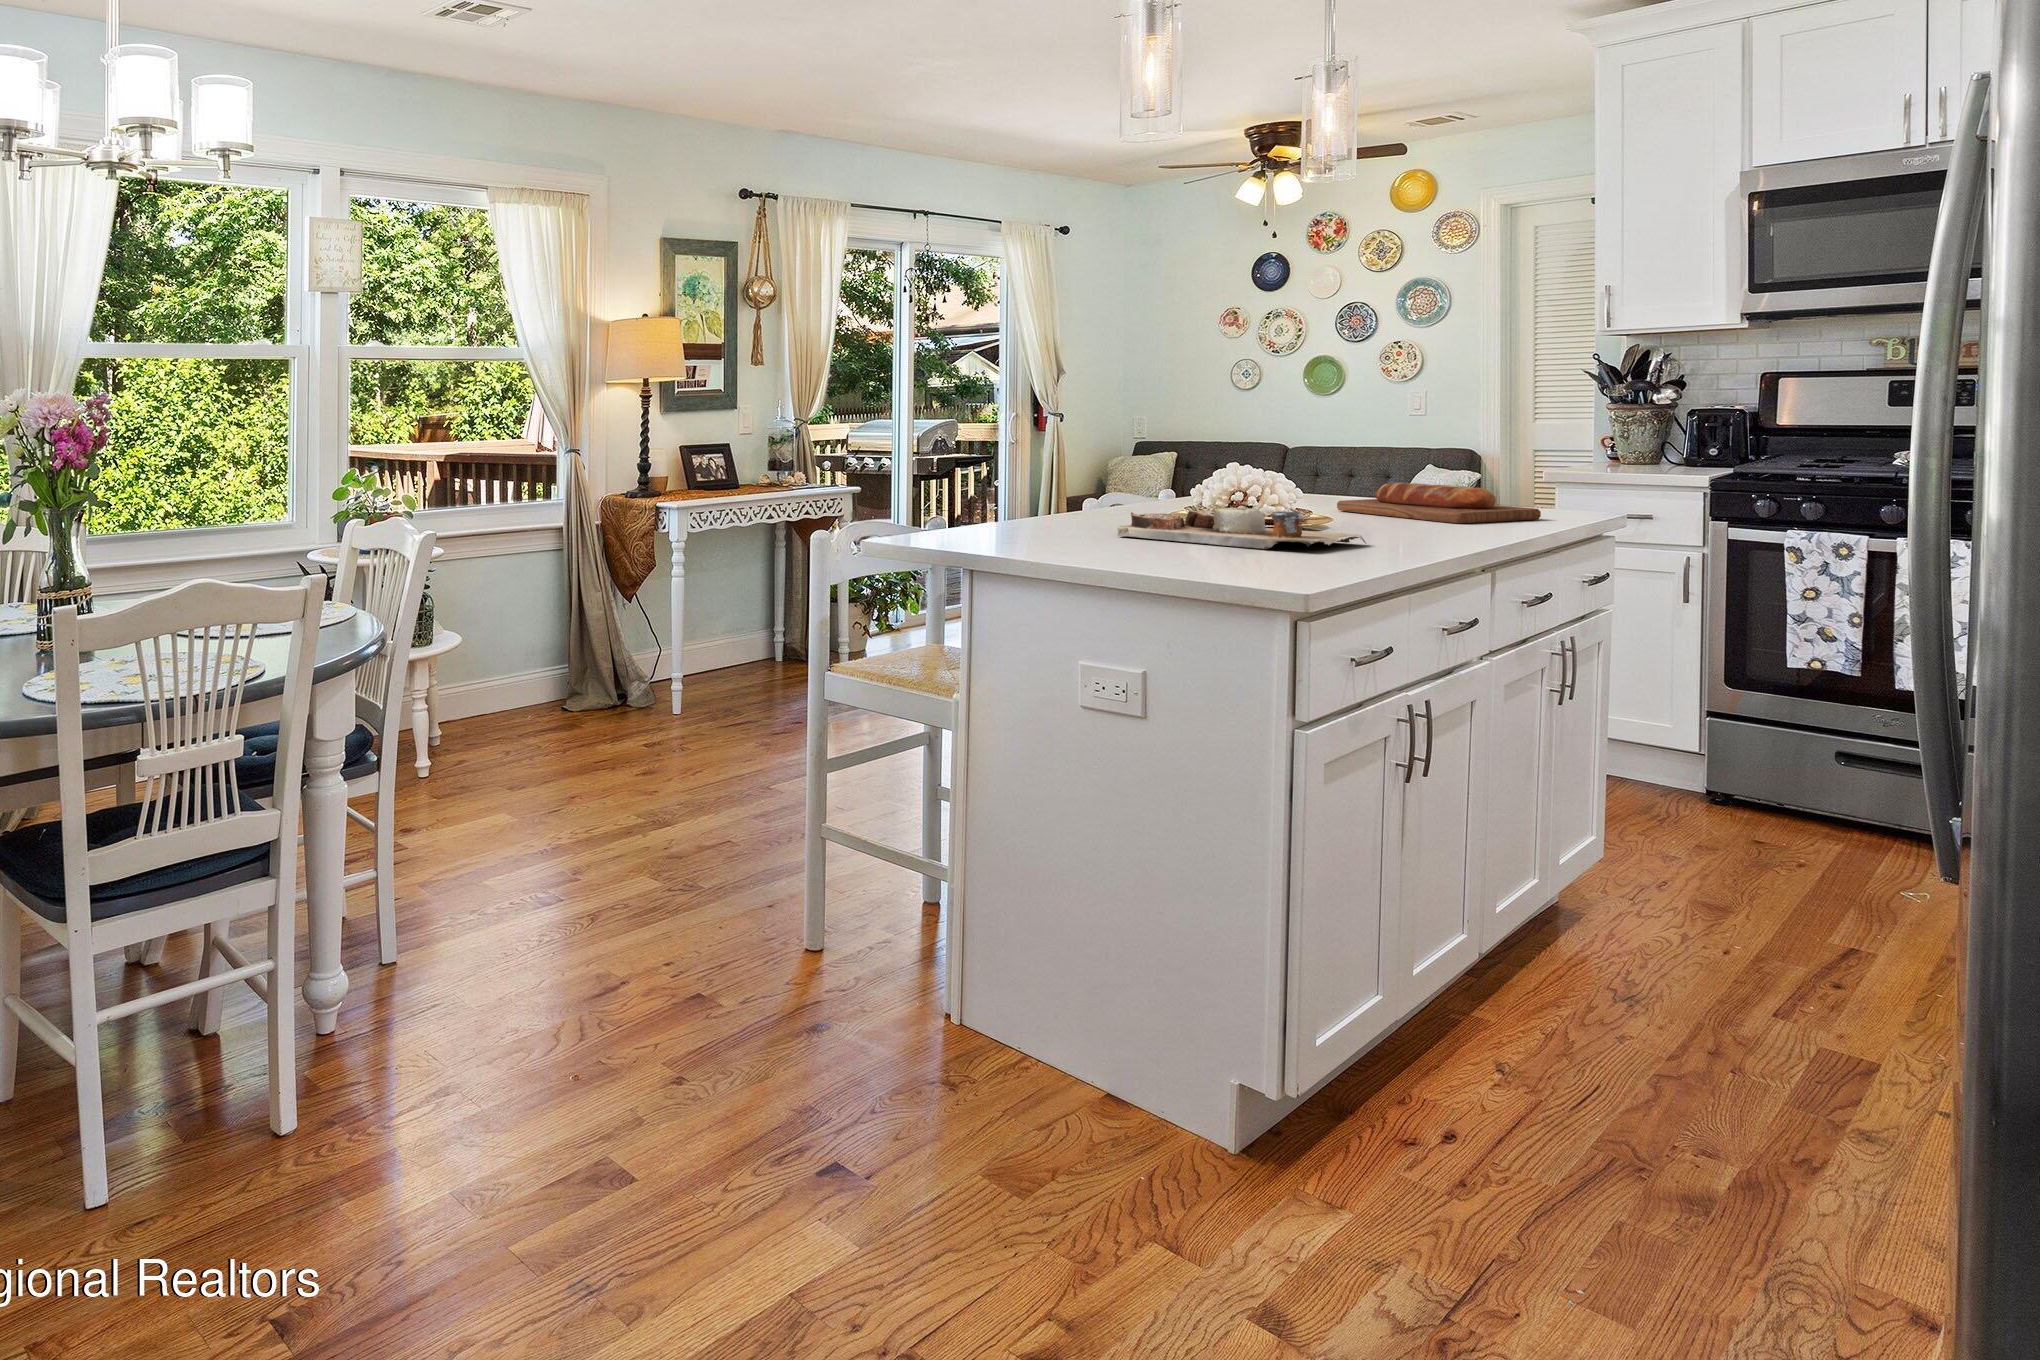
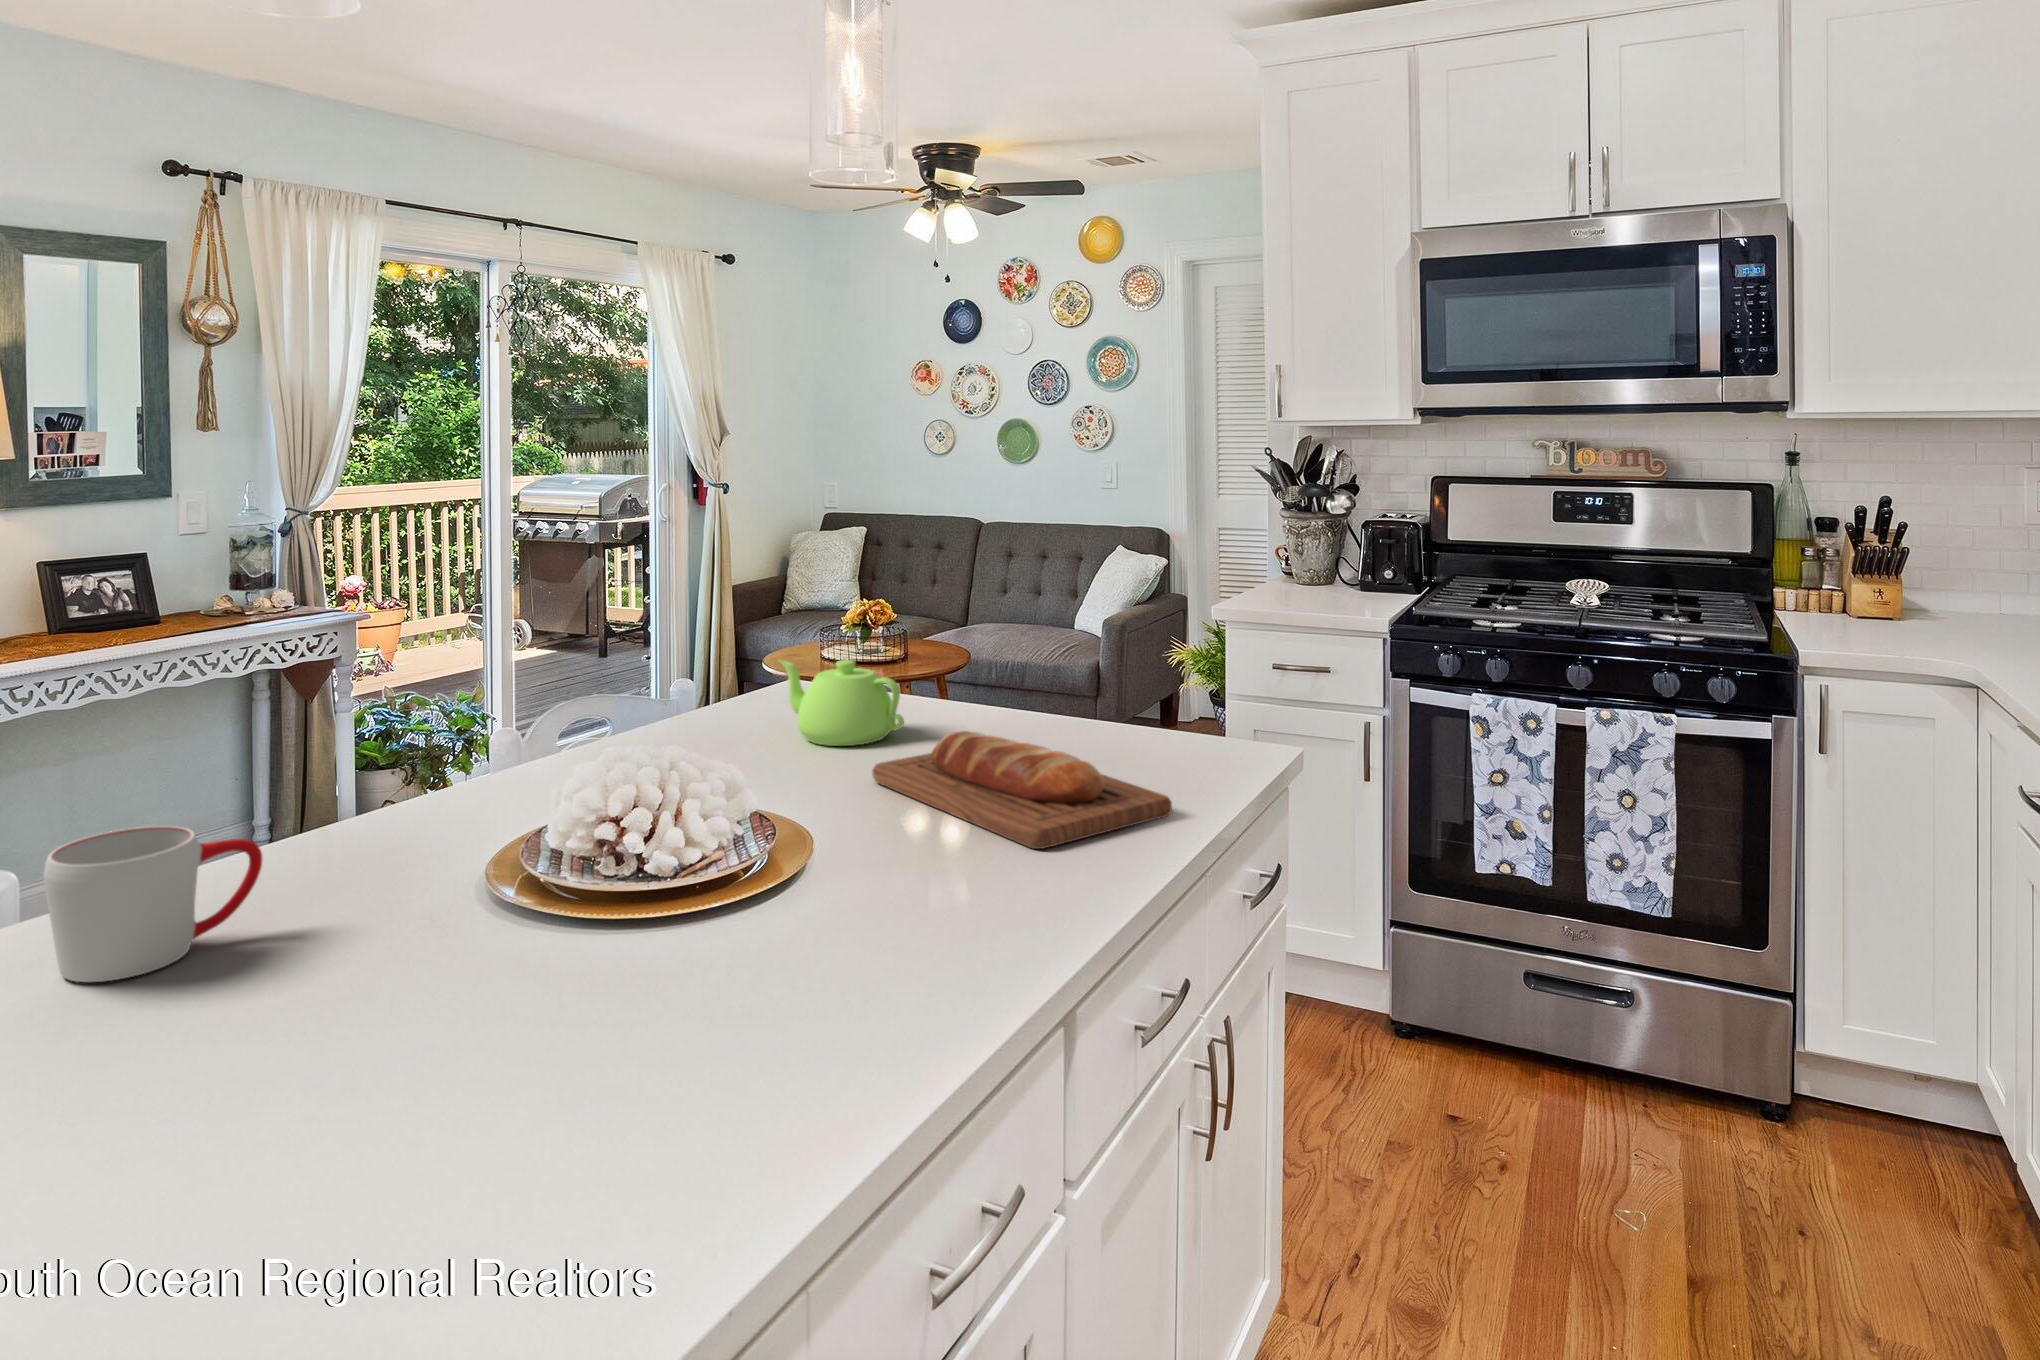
teapot: none [1255,457,1342,504] -> present [779,660,904,746]
mug: none [1008,479,1080,531] -> present [44,826,263,982]
cutting board: present [1117,508,1366,549] -> none [250,908,781,1146]

